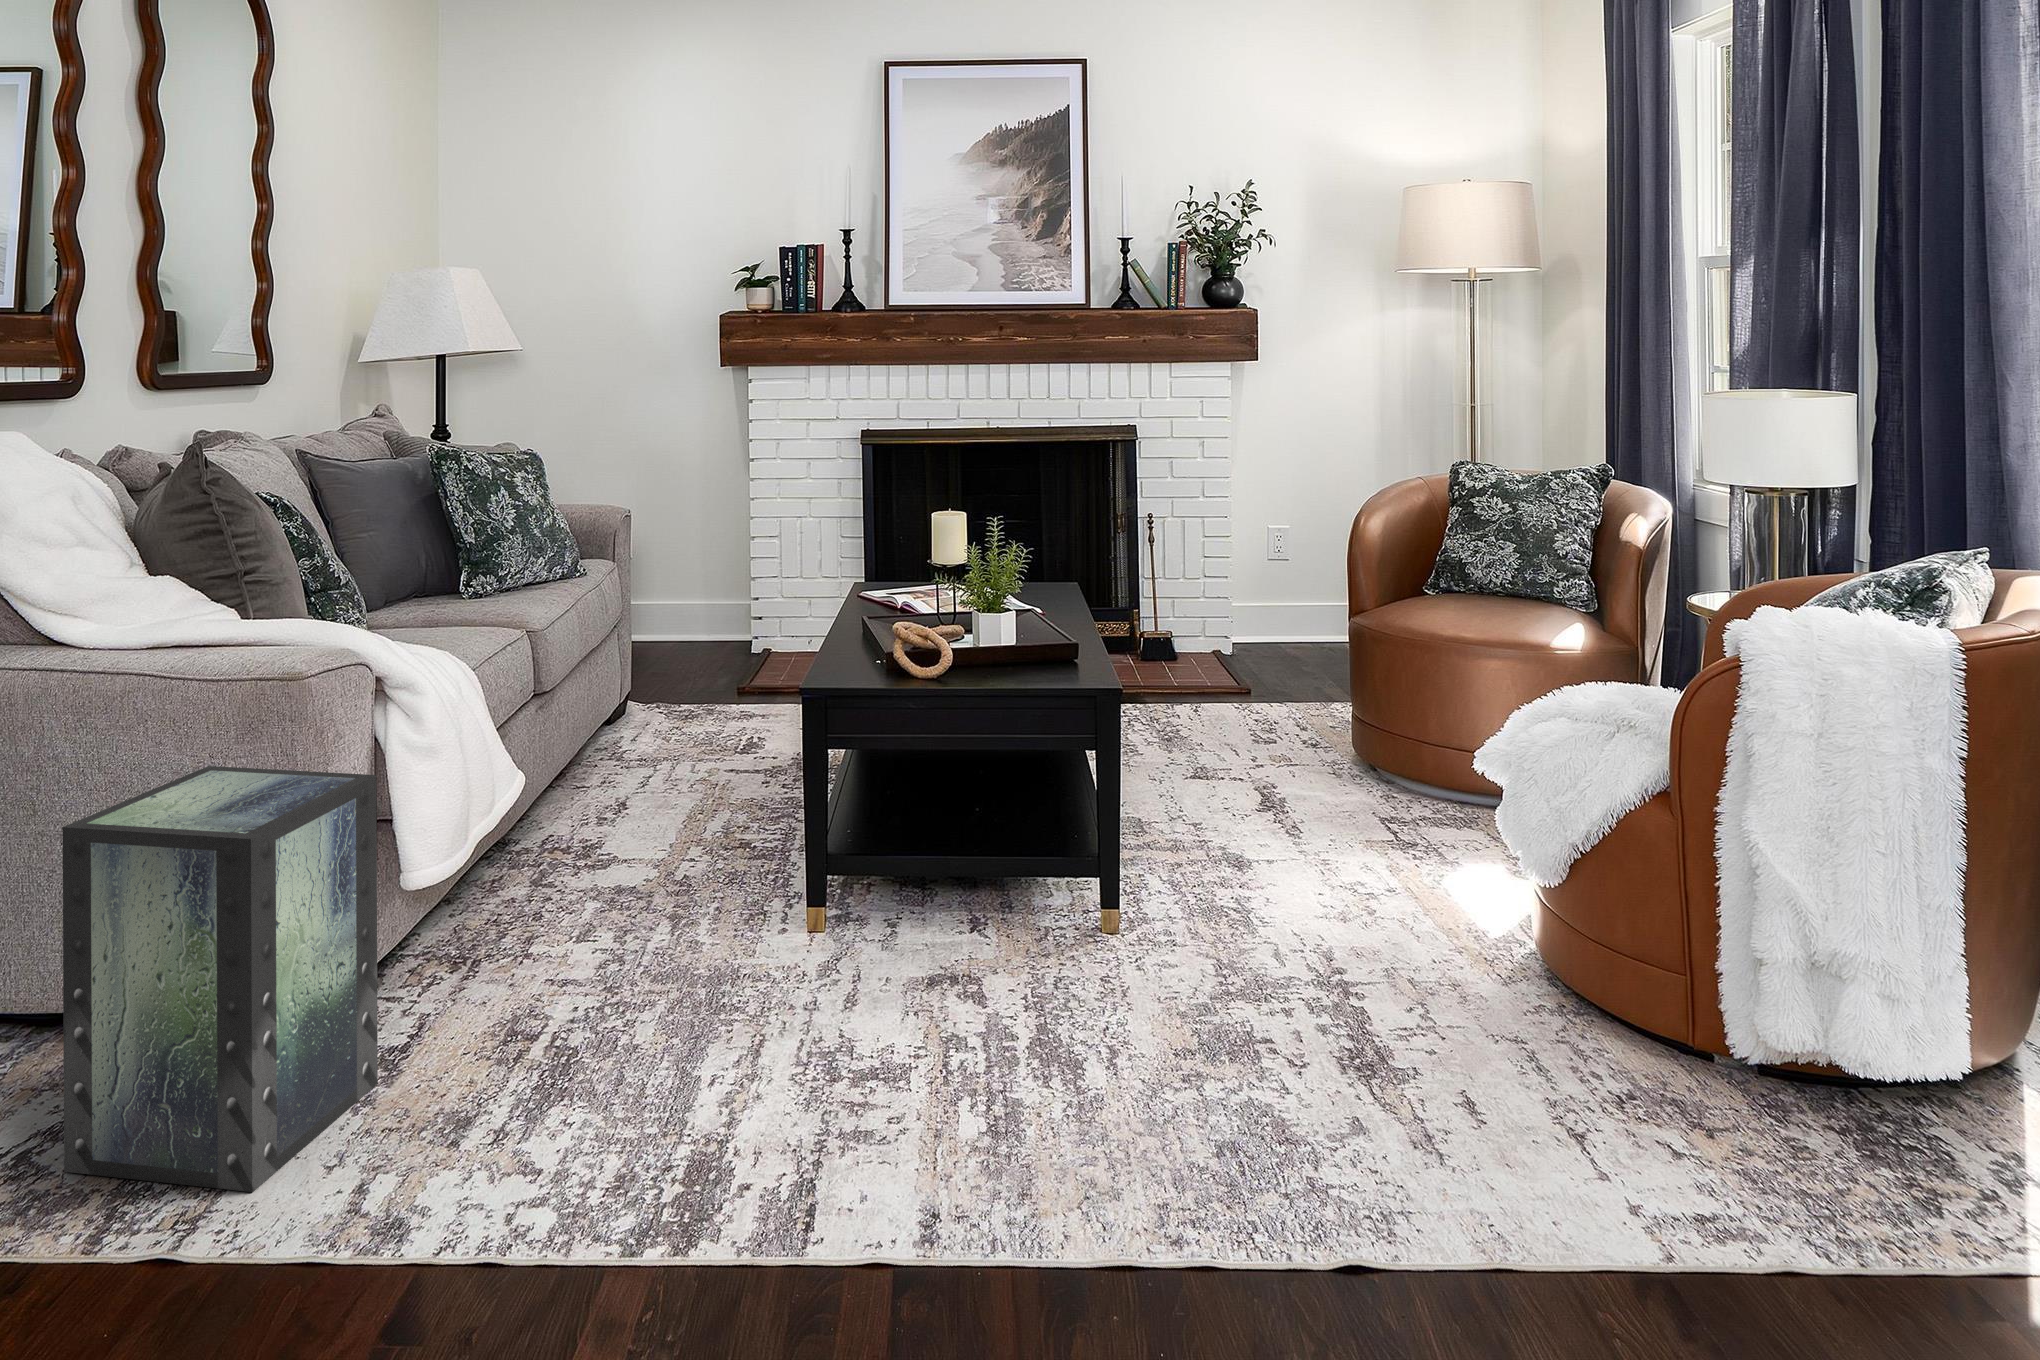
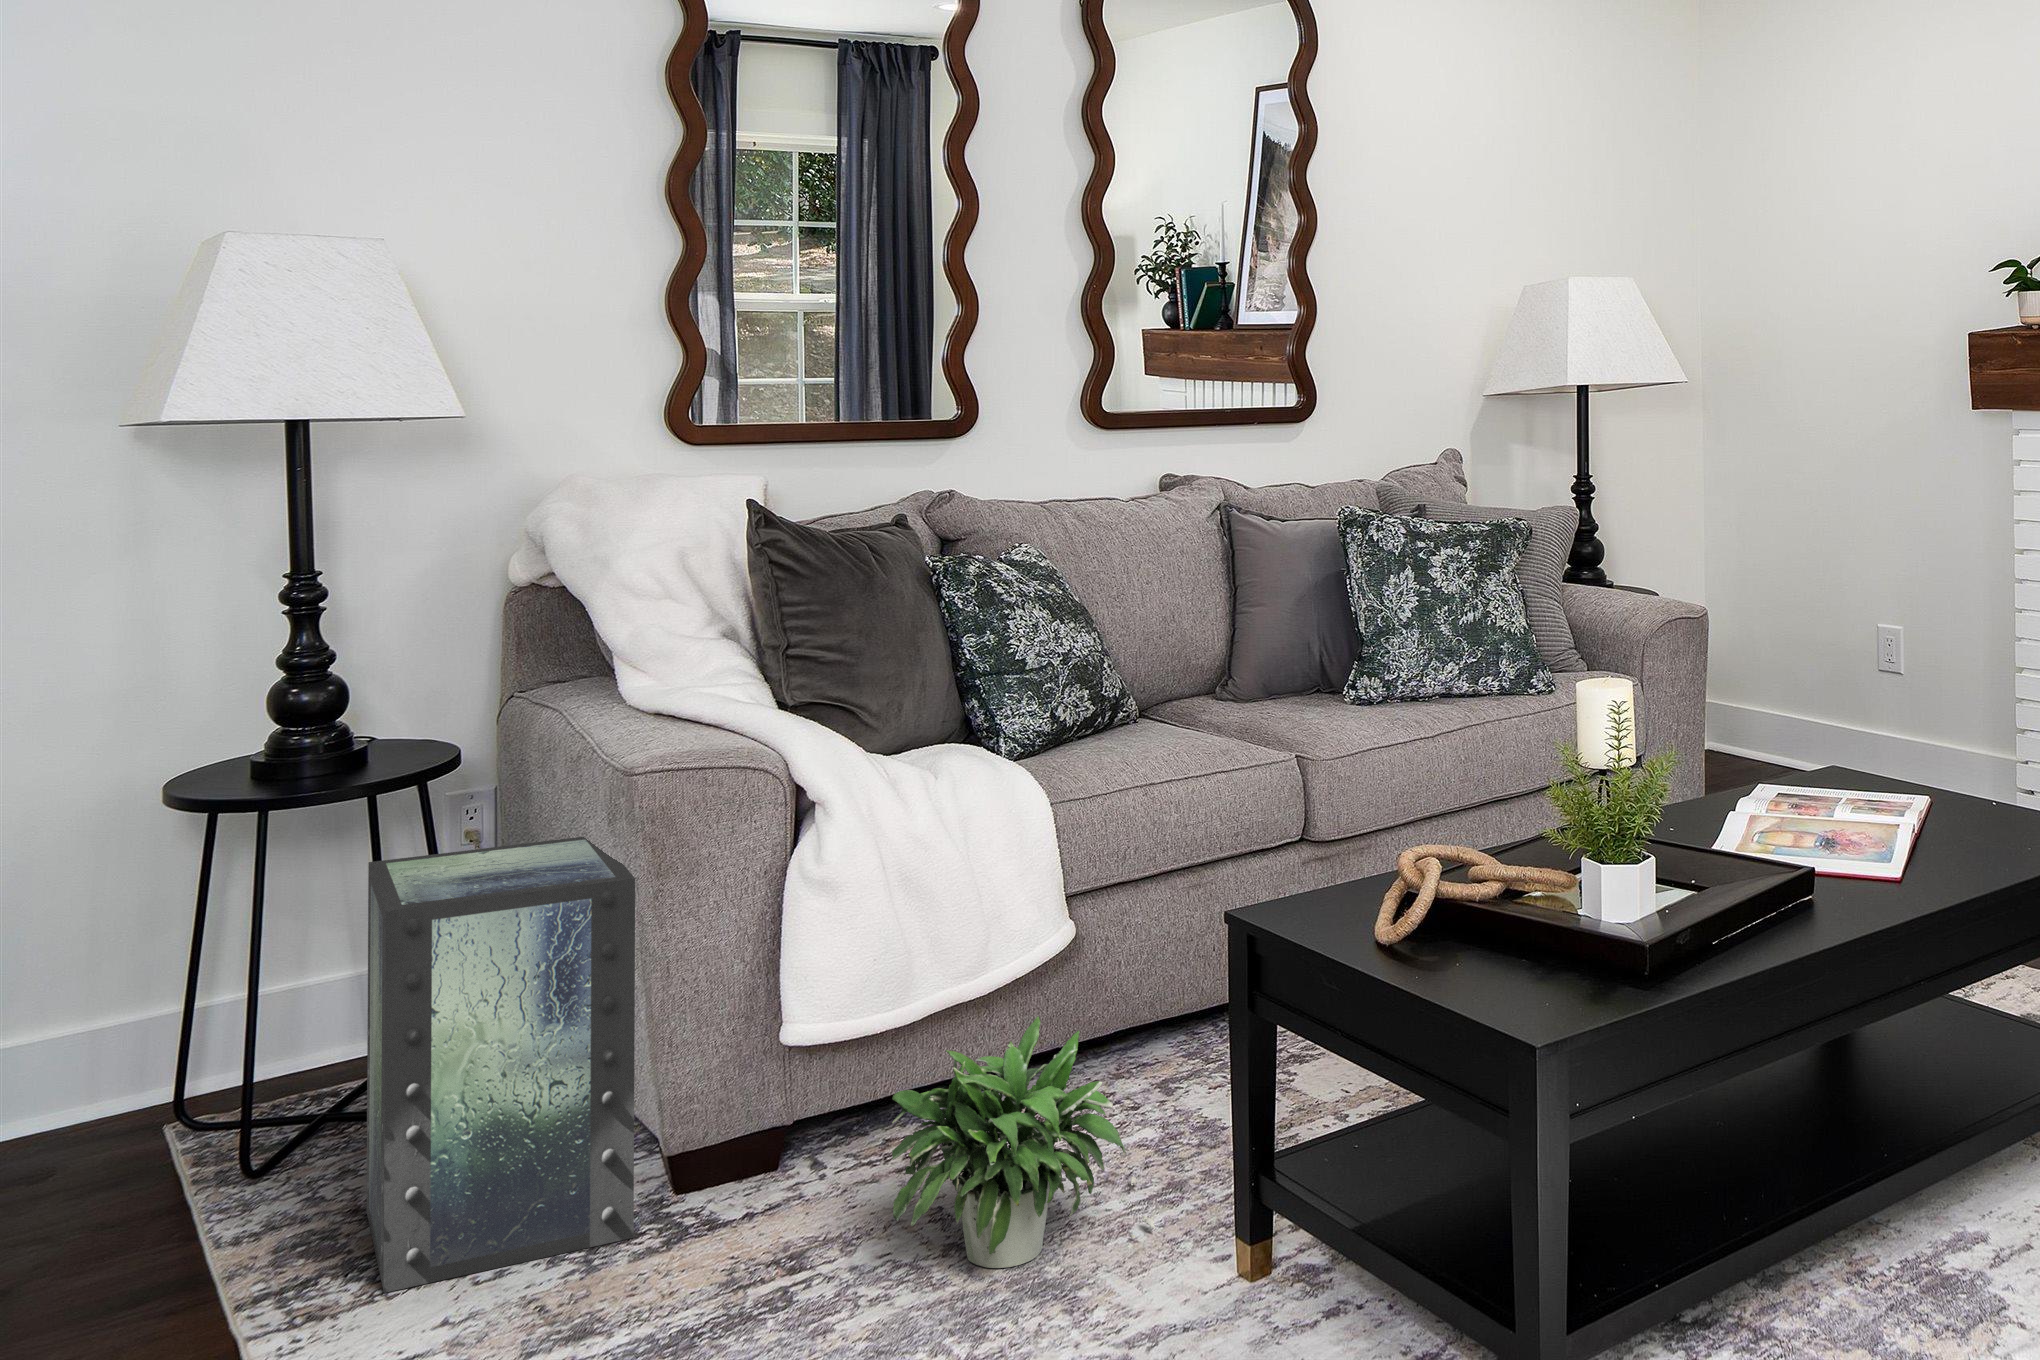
potted plant: none [587,815,749,996] -> present [892,1016,1155,1268]

